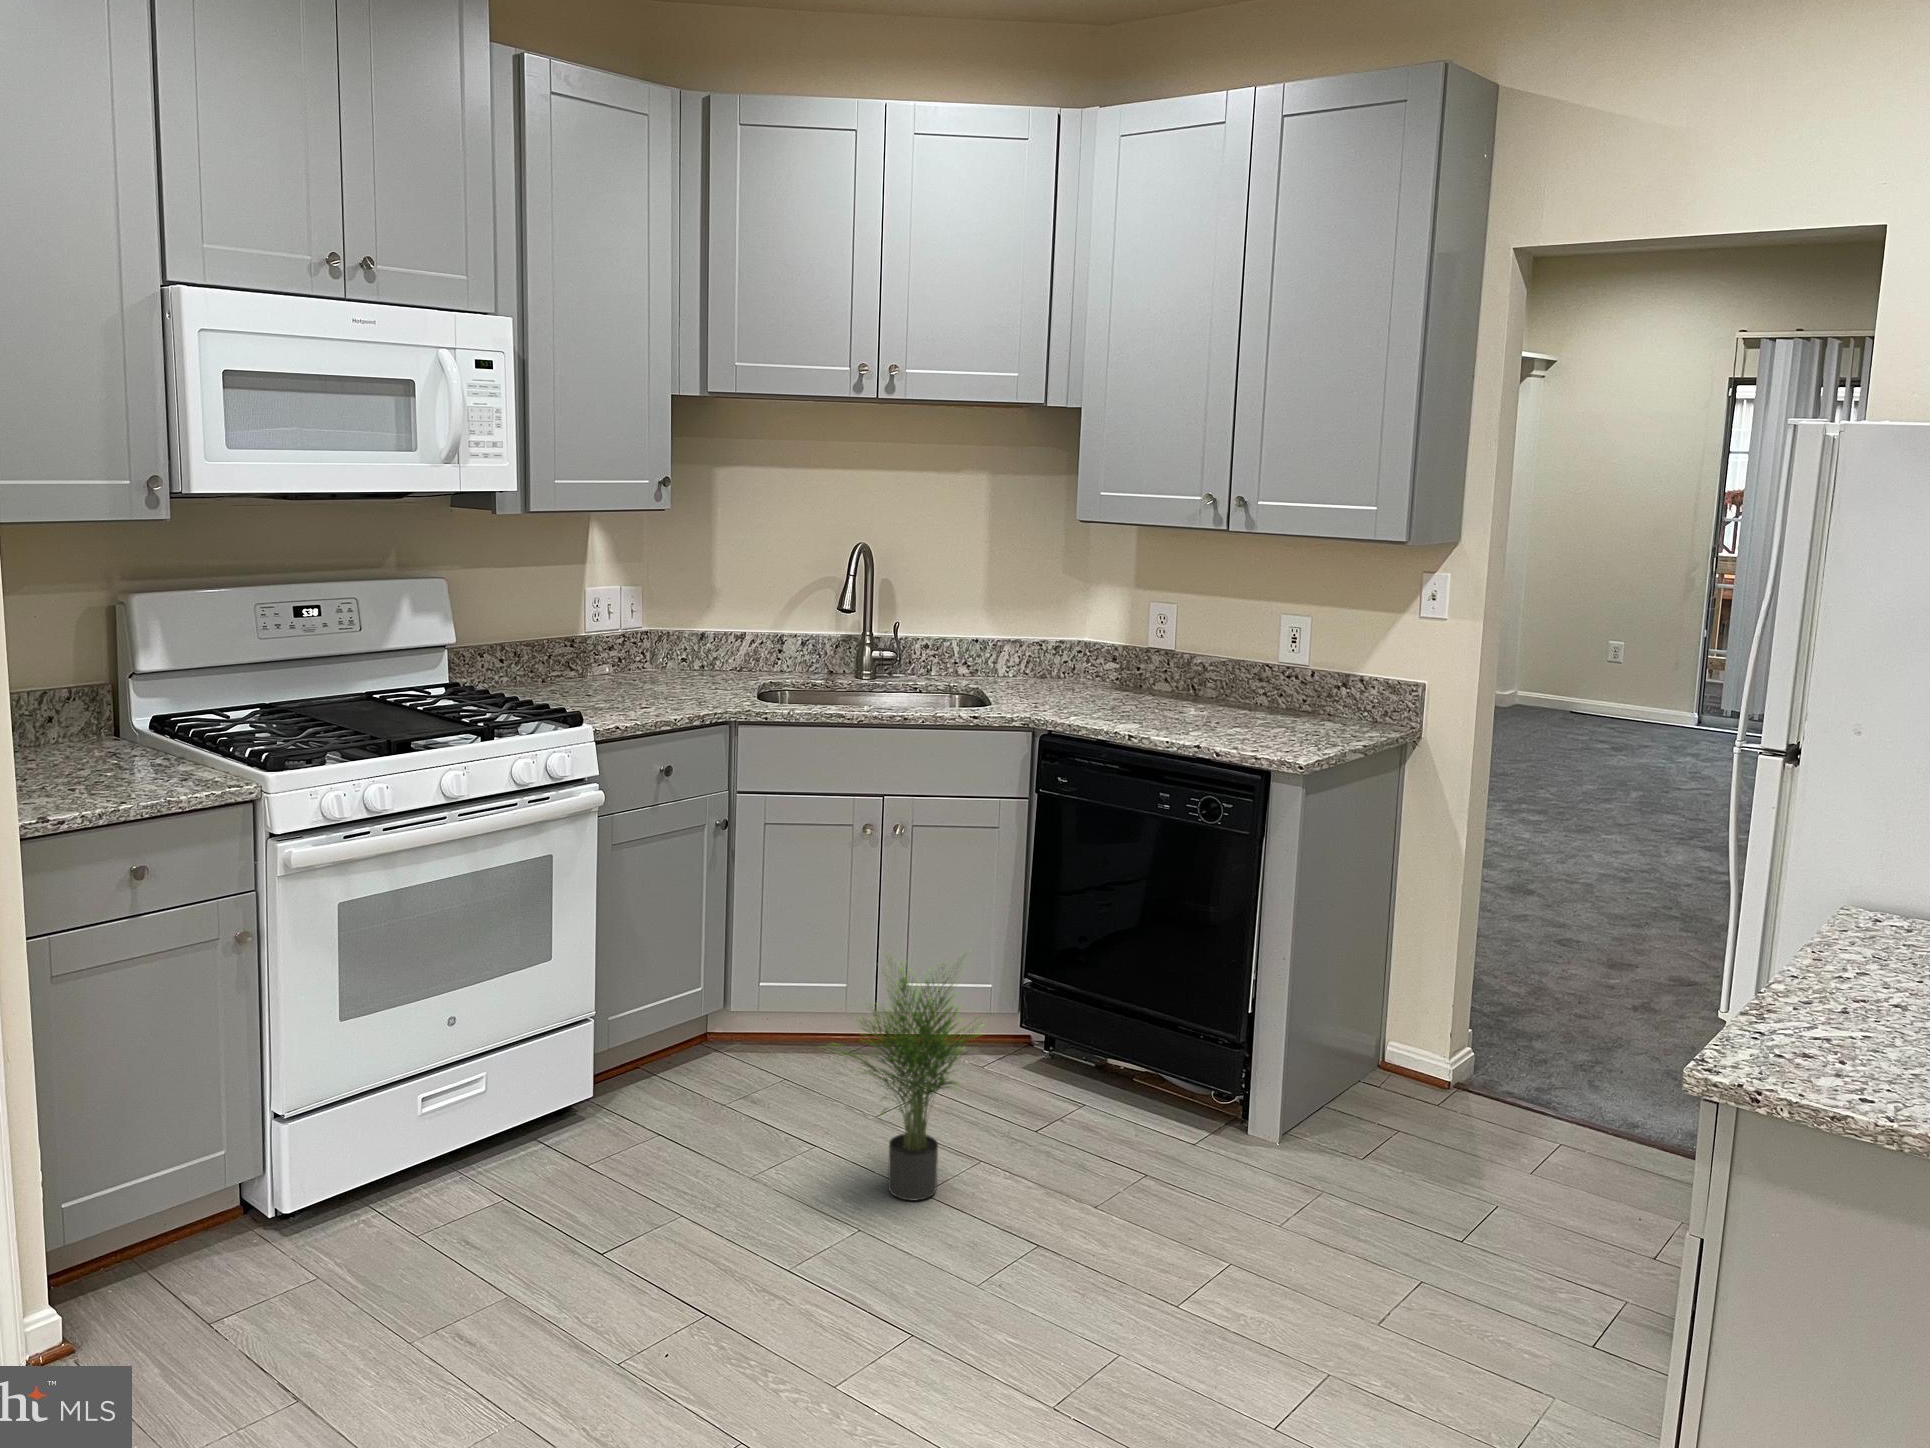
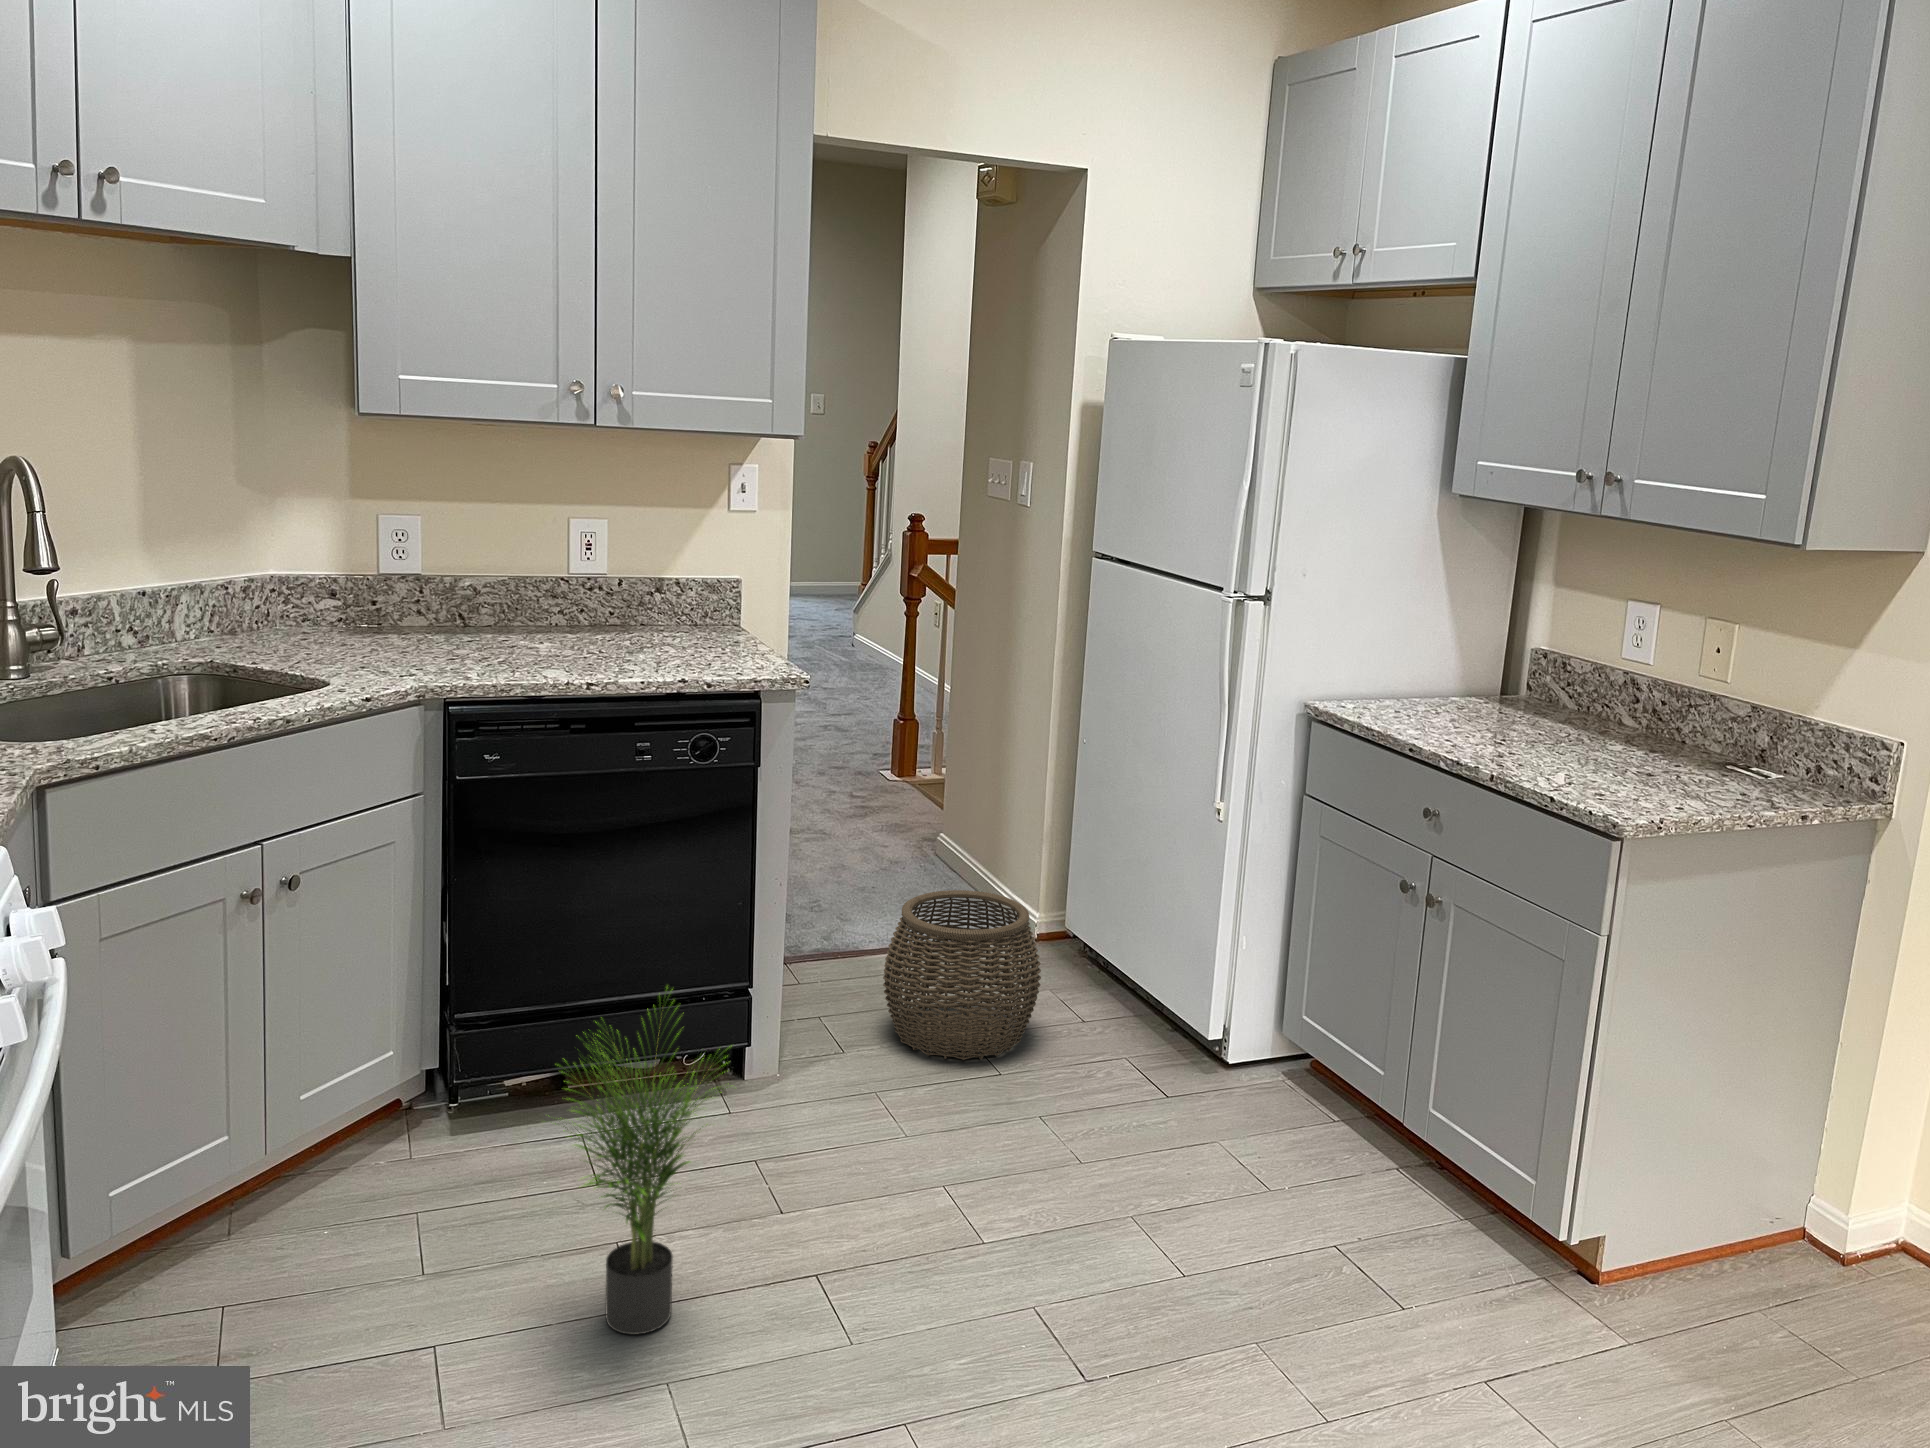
woven basket: none [1408,1030,1590,1222] -> present [883,890,1041,1060]

